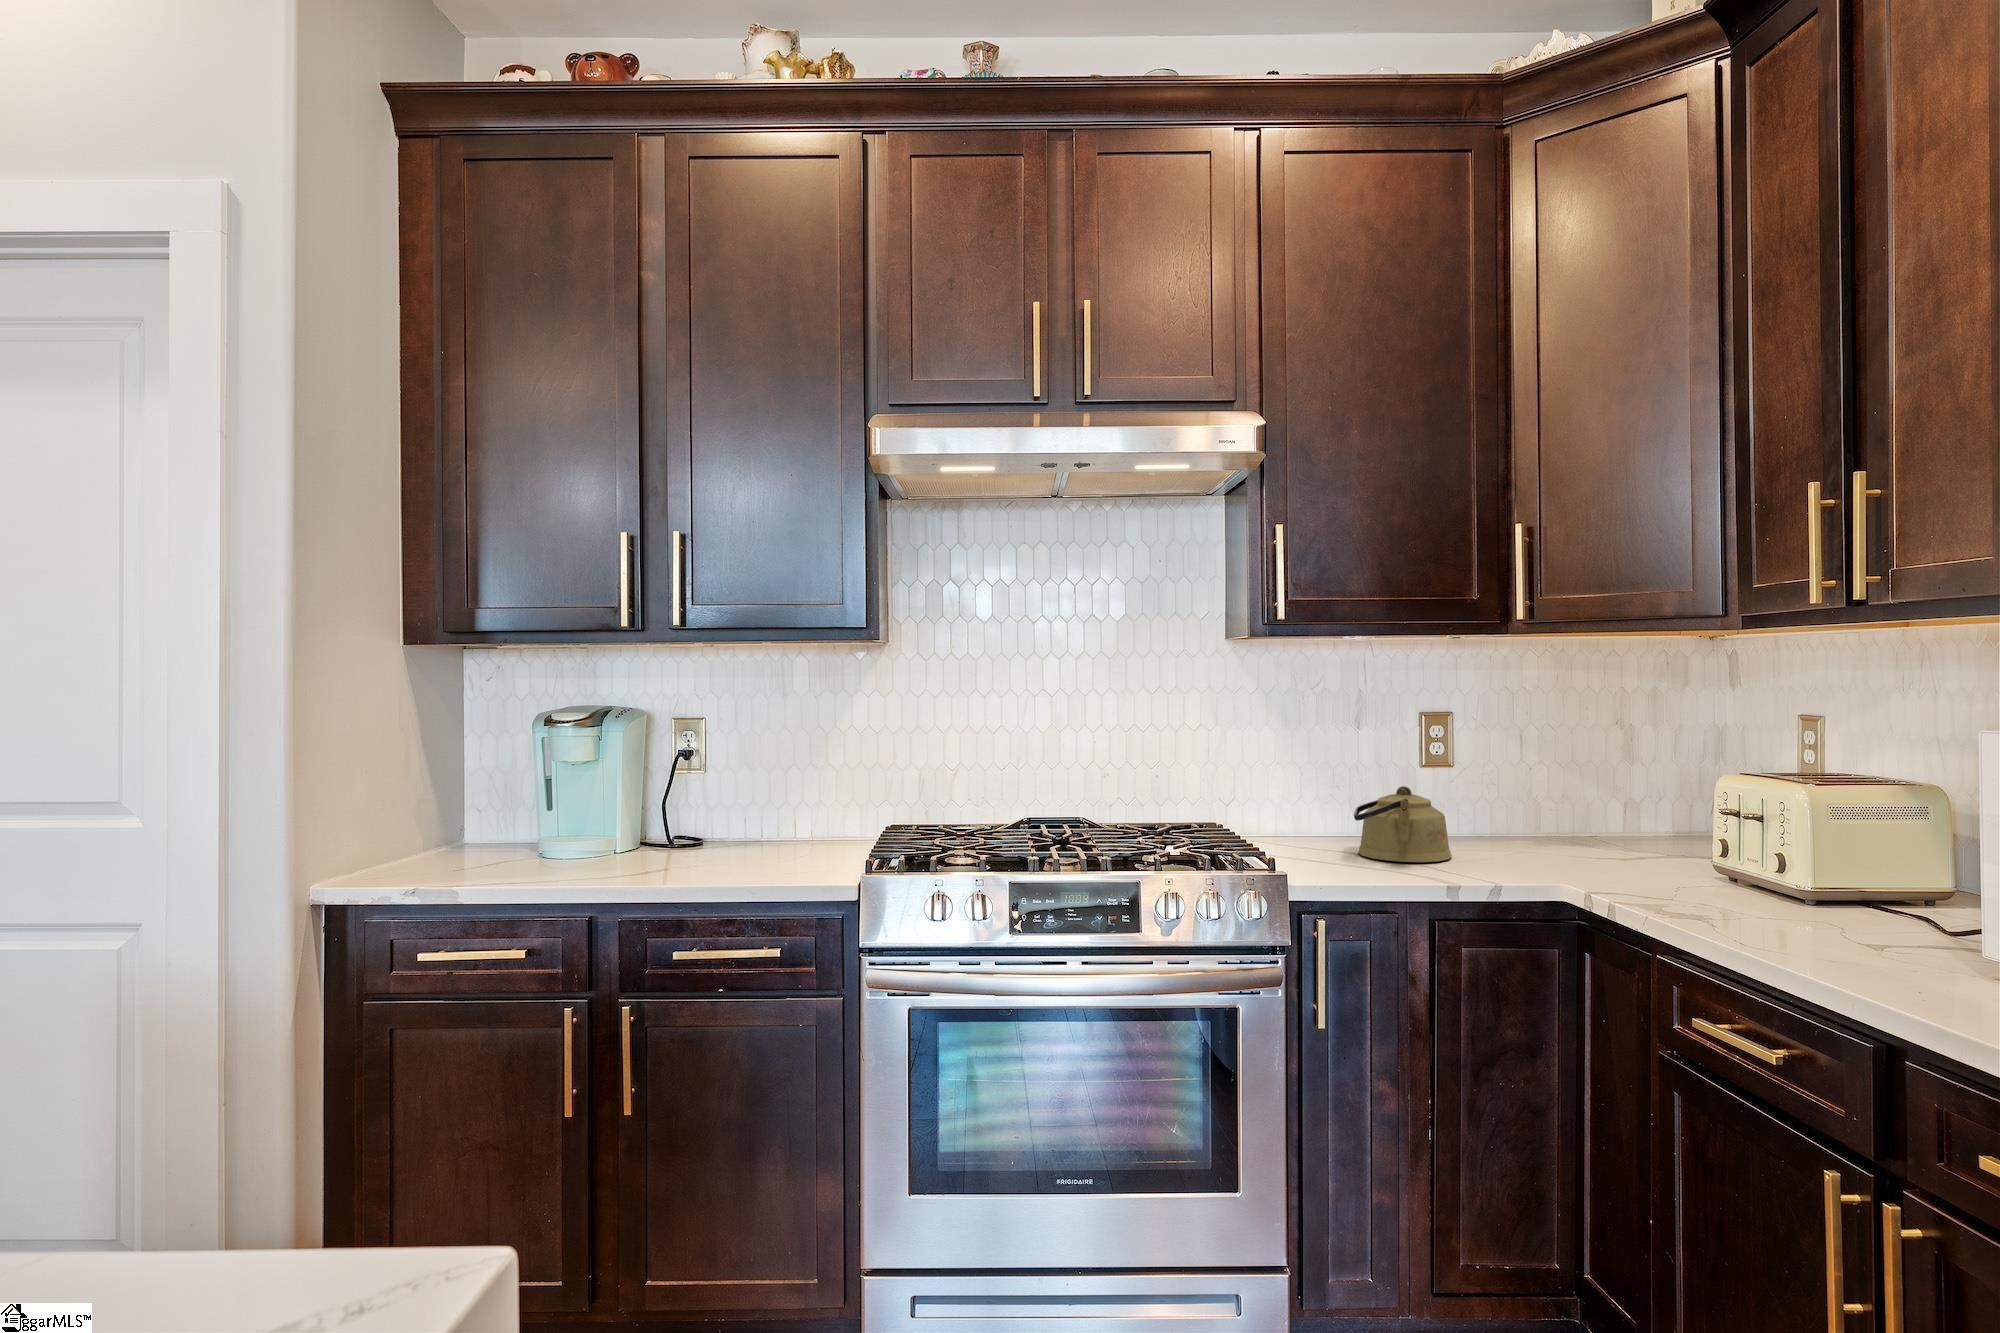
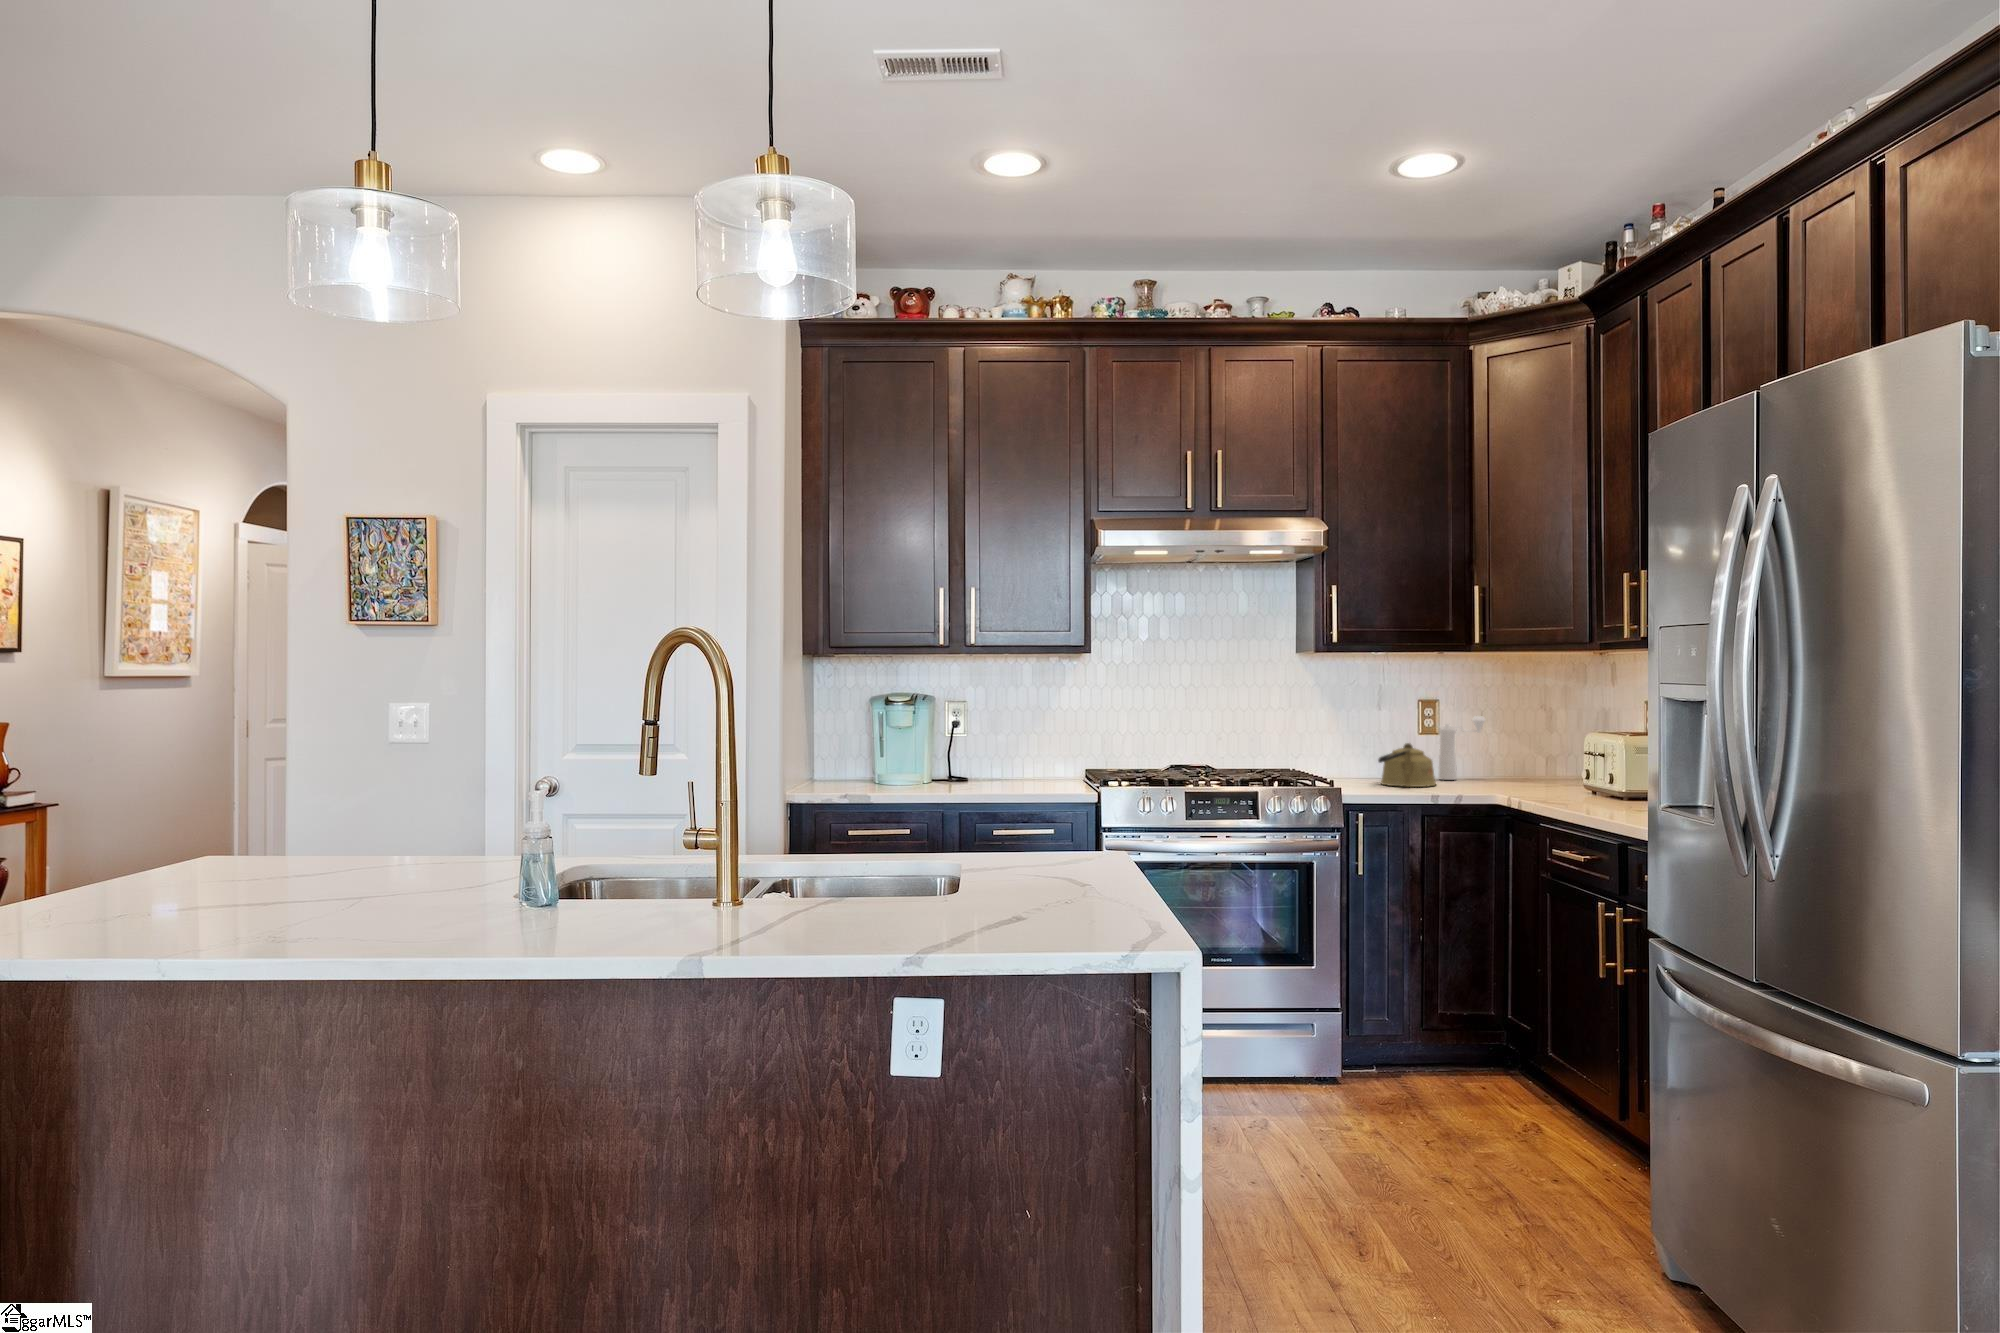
pepper mill: none [1452,739,1529,843] -> present [1439,716,1485,780]

